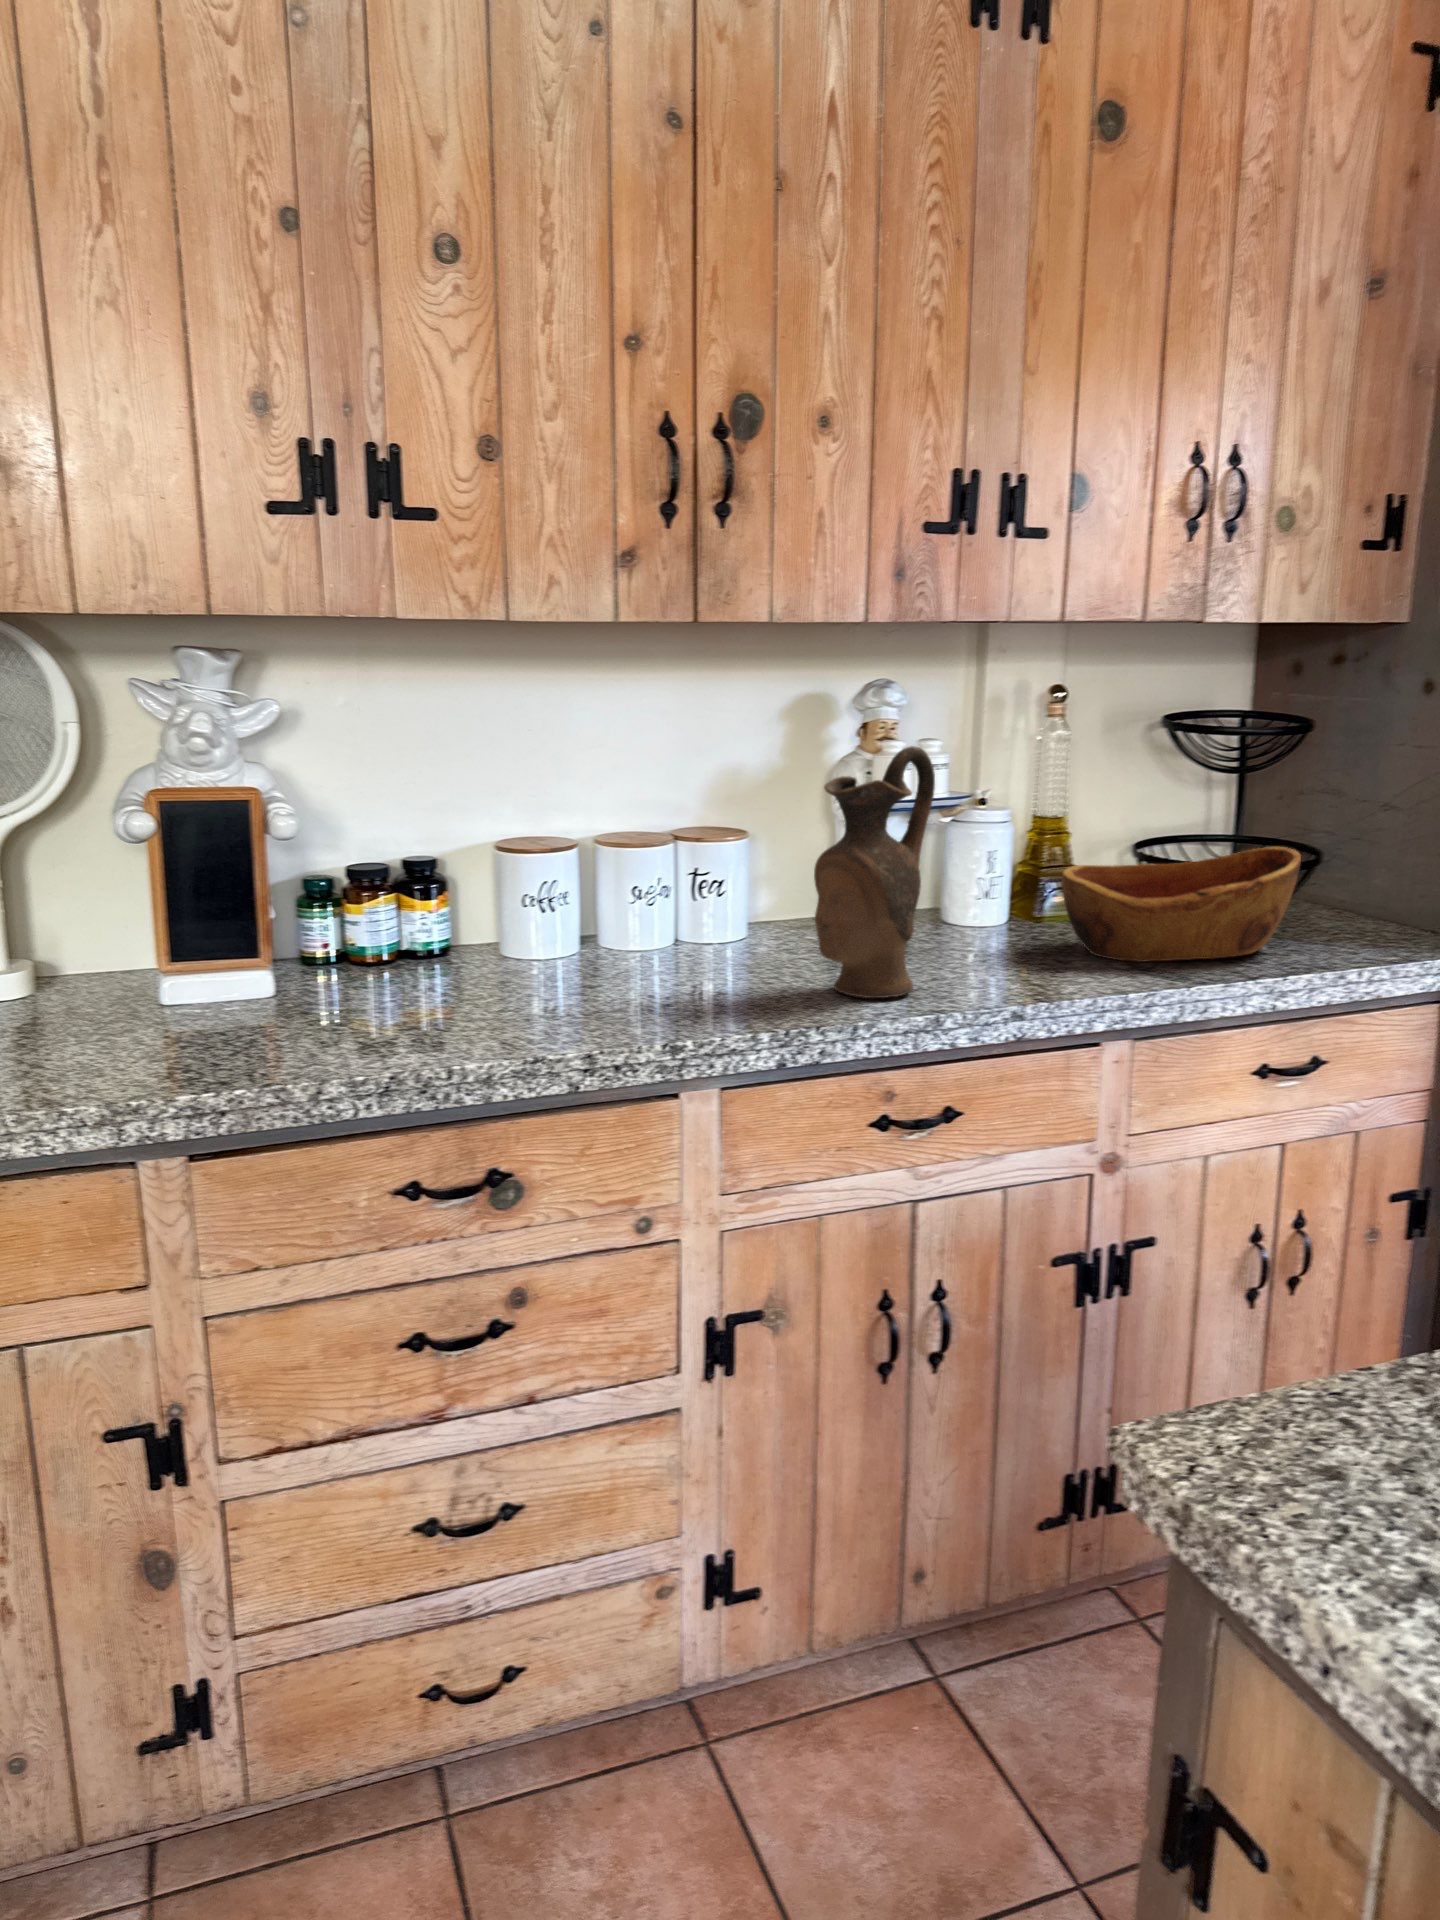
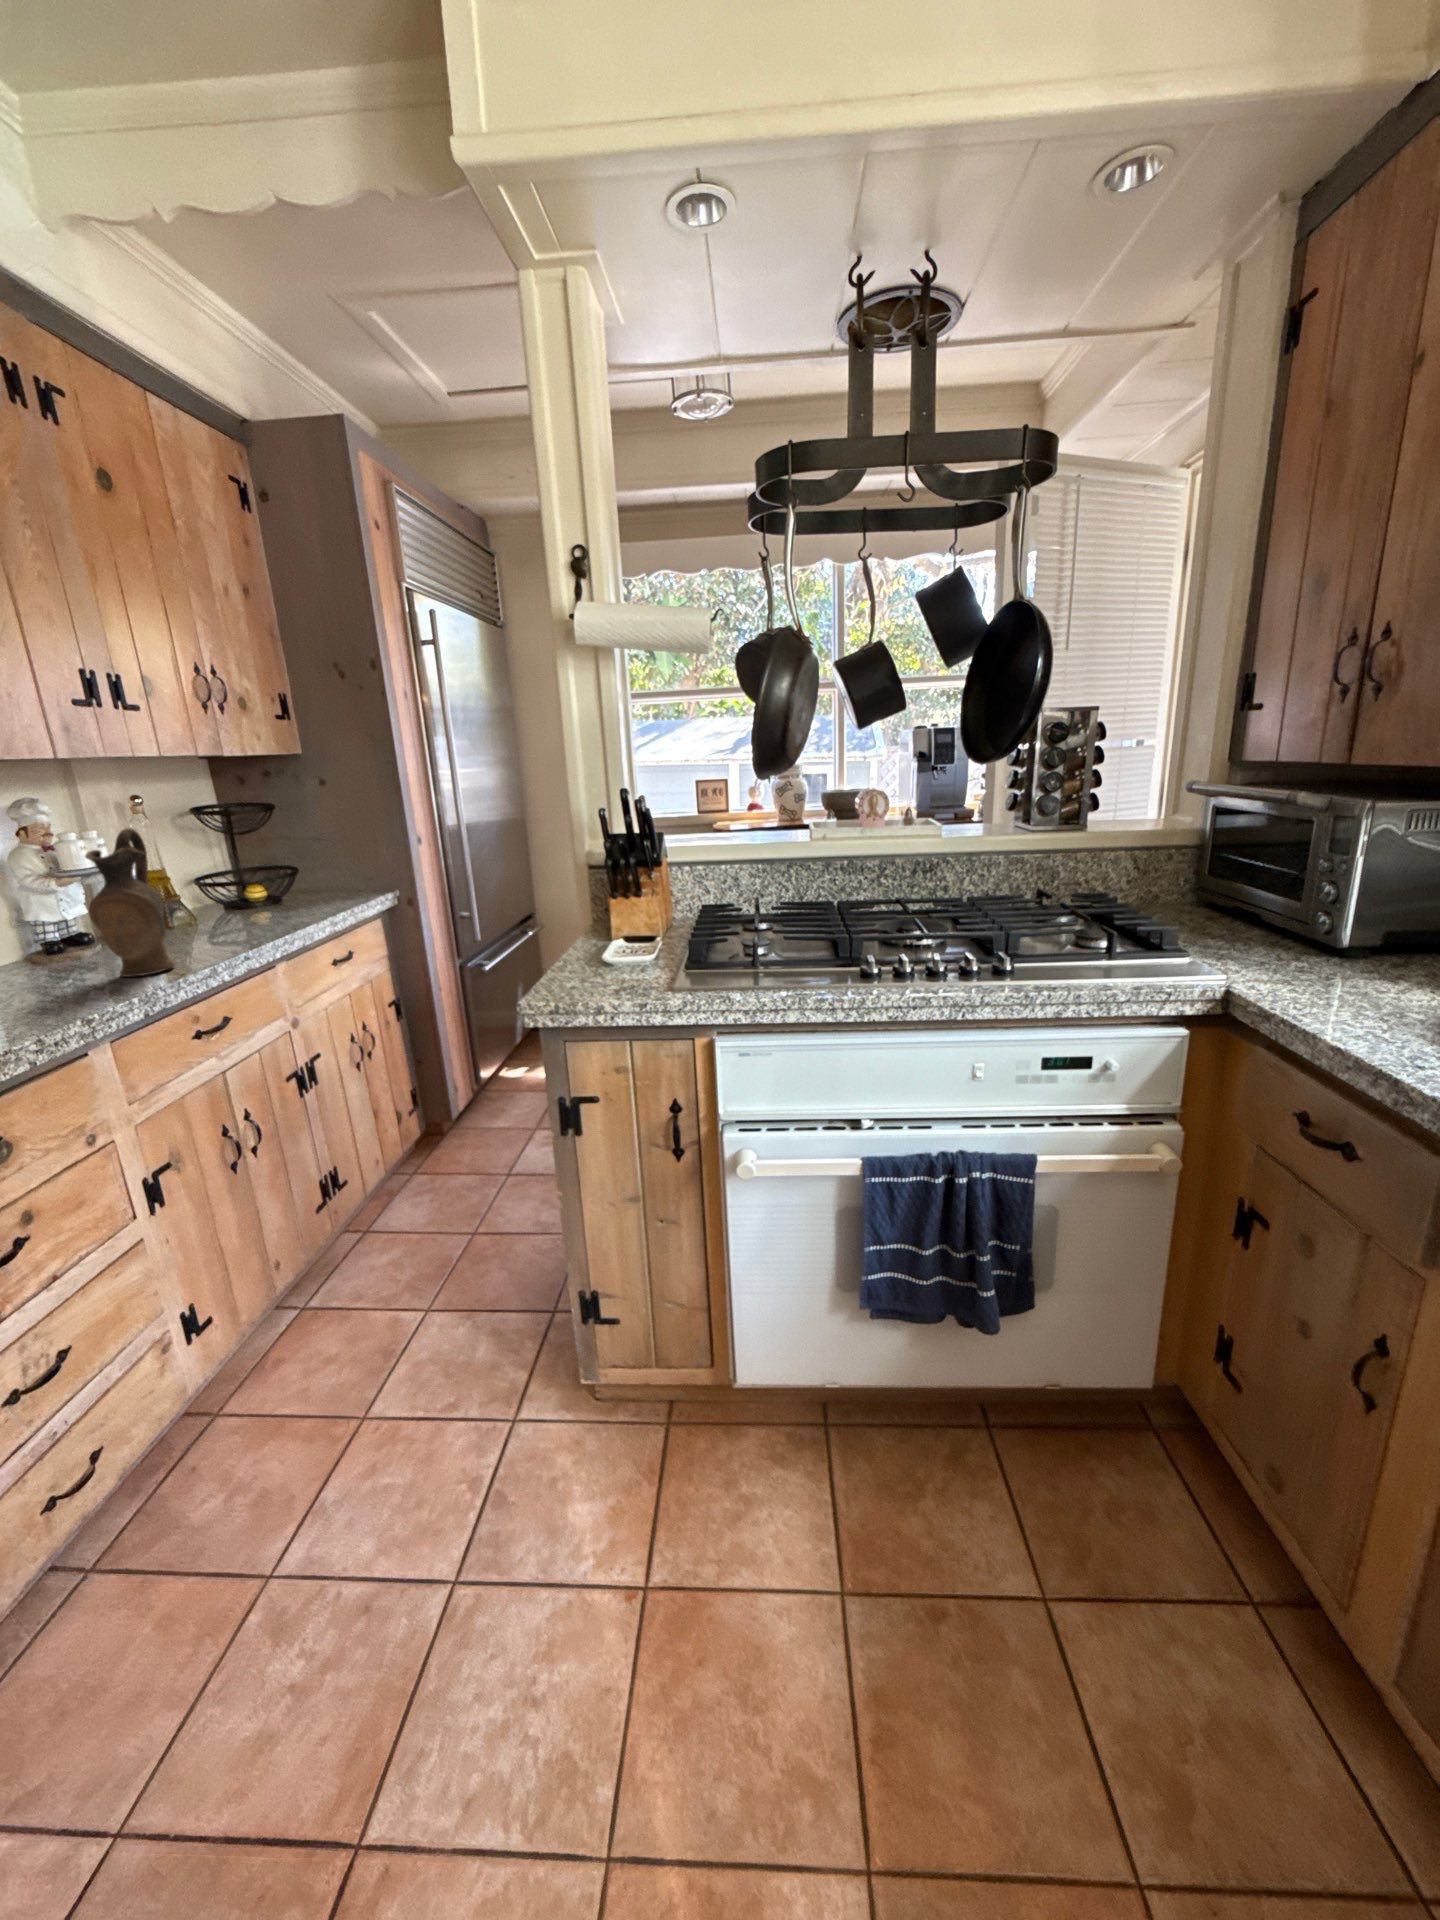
wooden bowl: present [1062,847,1301,962] -> none [198,863,312,932]

